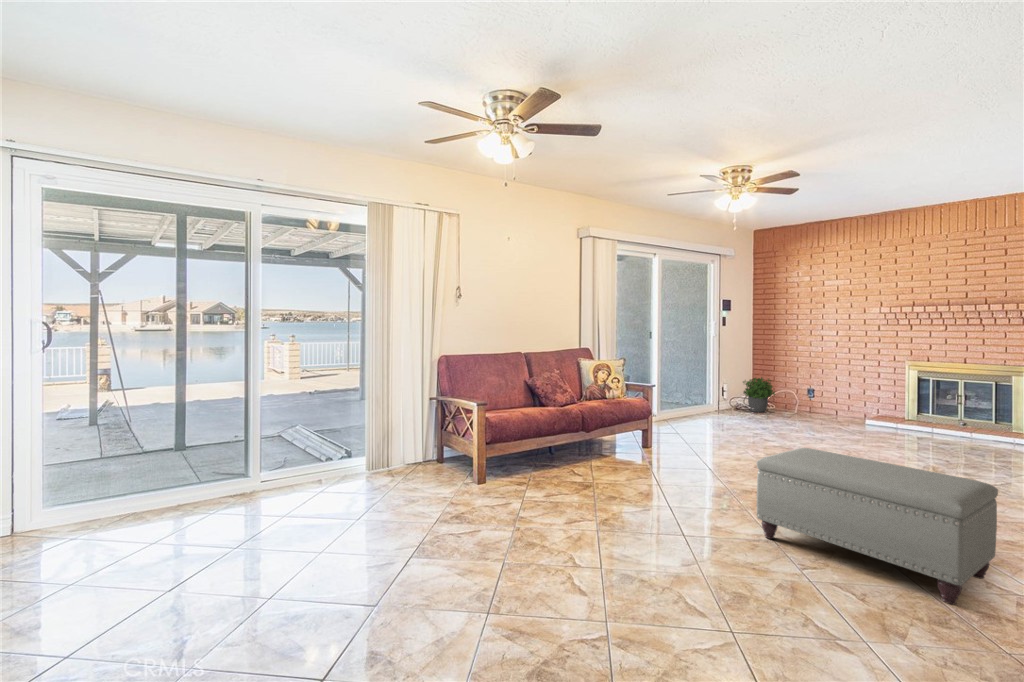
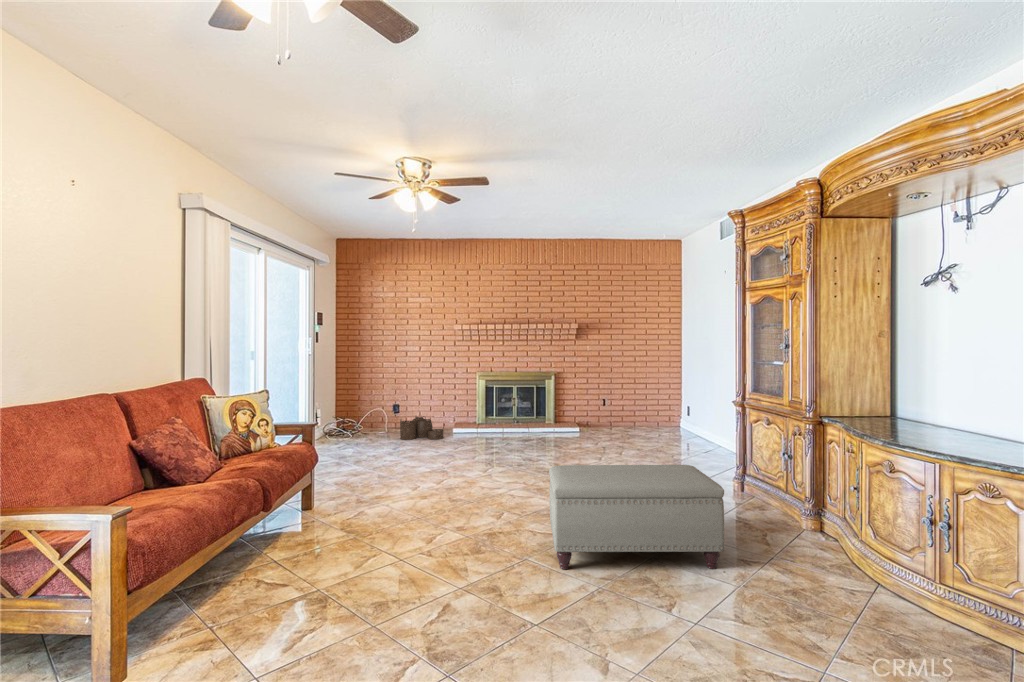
potted plant: present [743,377,775,412] -> none [334,398,369,438]
woven basket: none [801,400,849,427] -> present [400,416,443,440]

